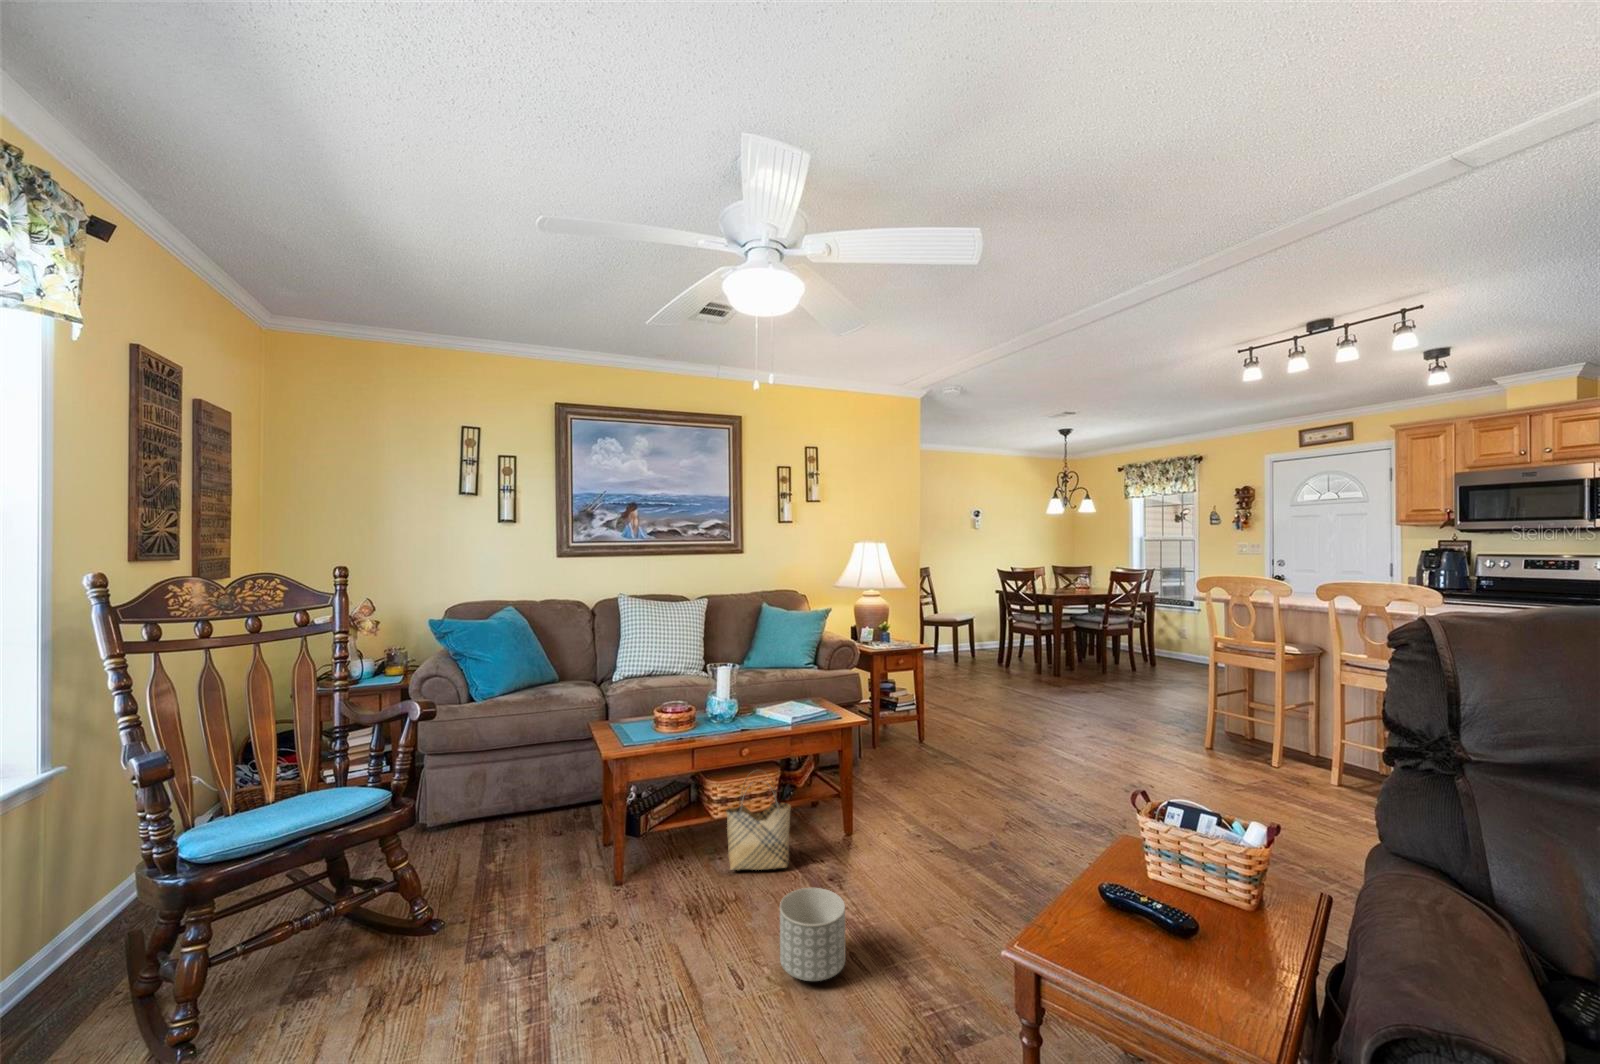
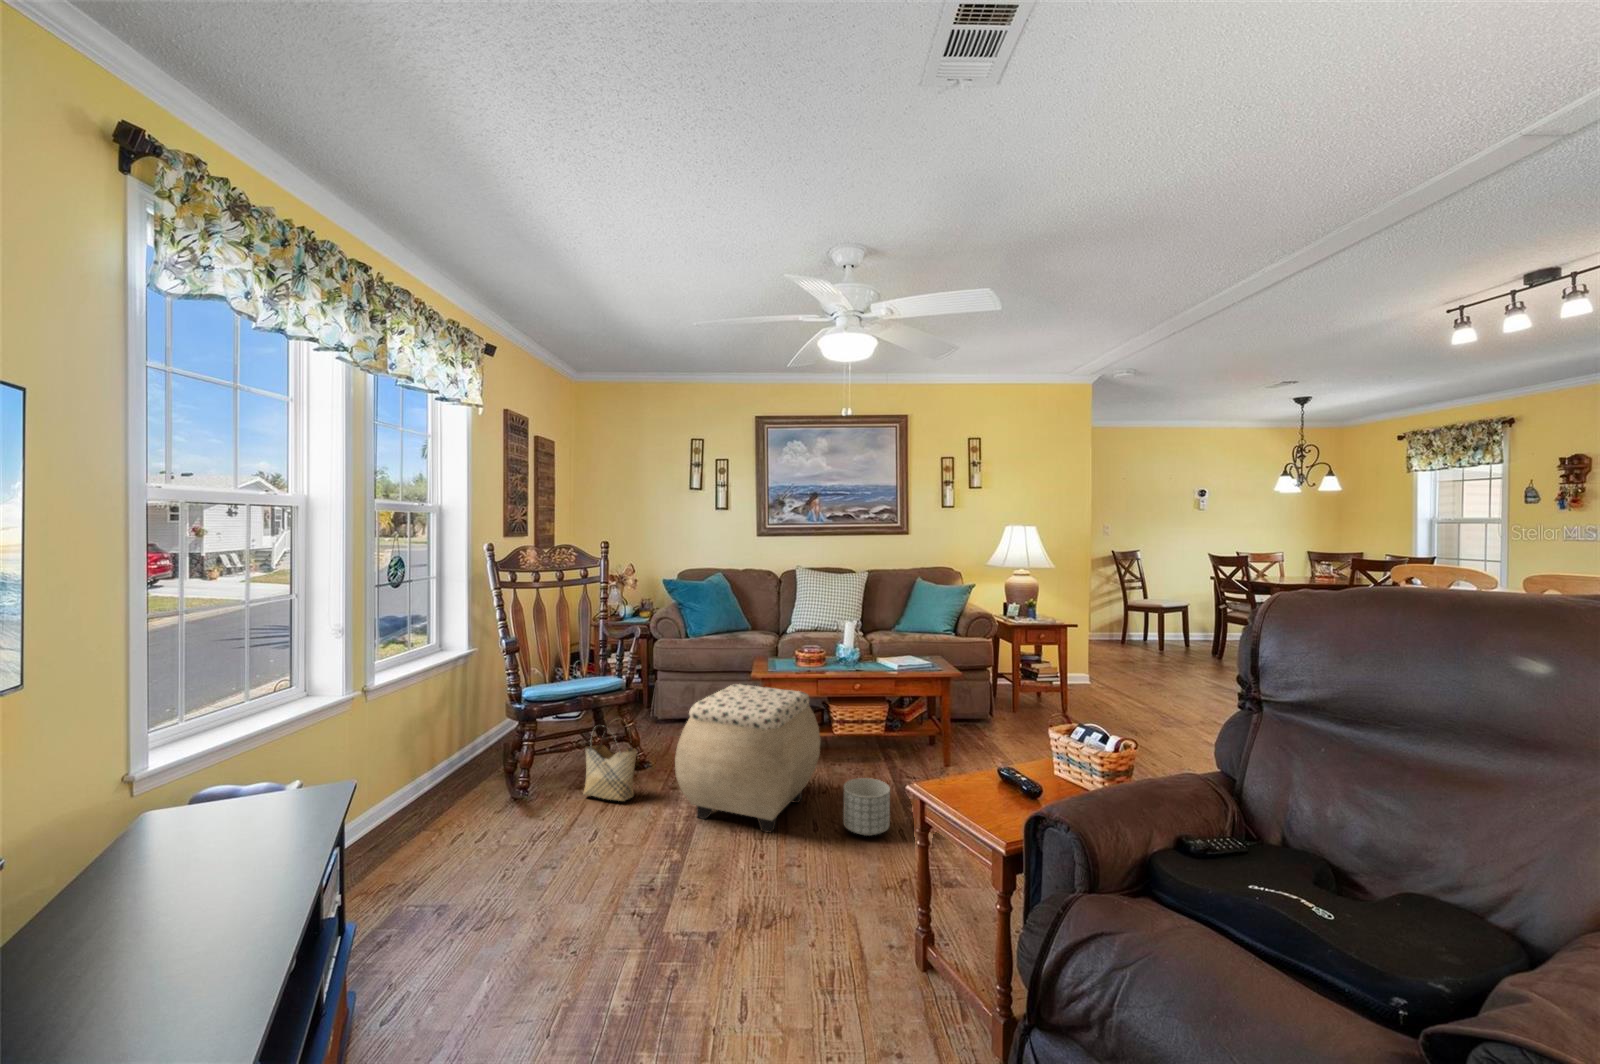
woven basket: present [726,770,791,870] -> present [583,727,637,801]
ottoman: none [507,774,721,1016] -> present [675,684,820,832]

